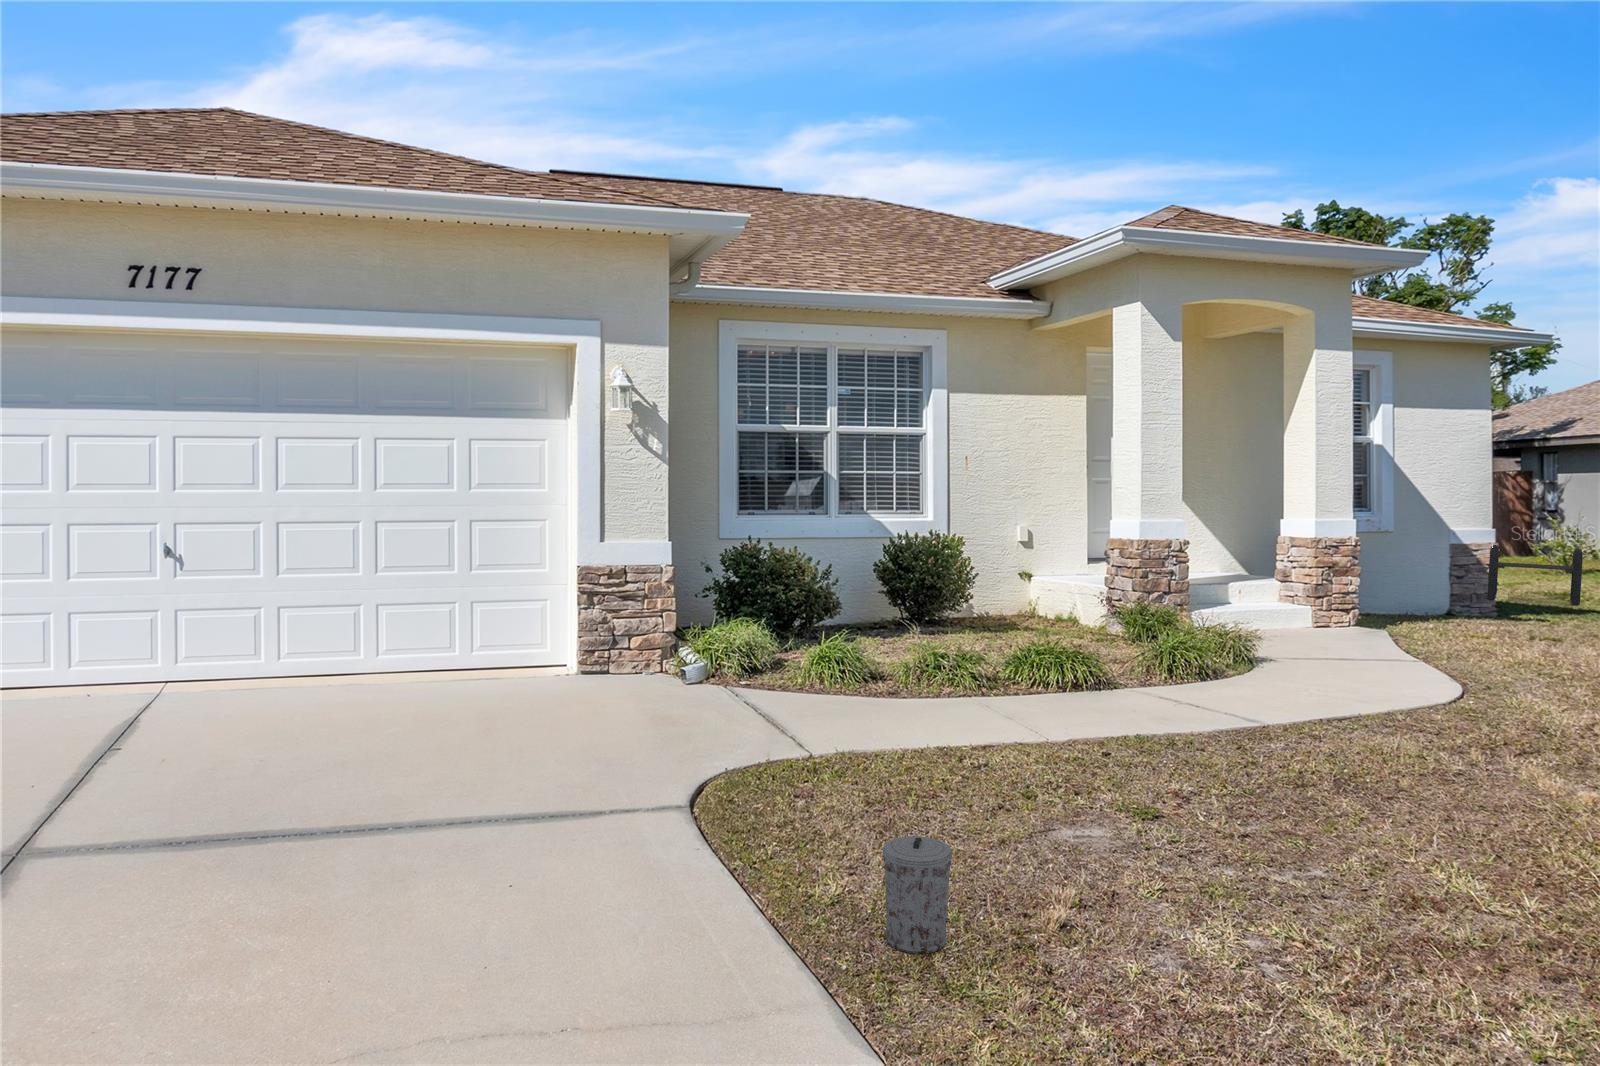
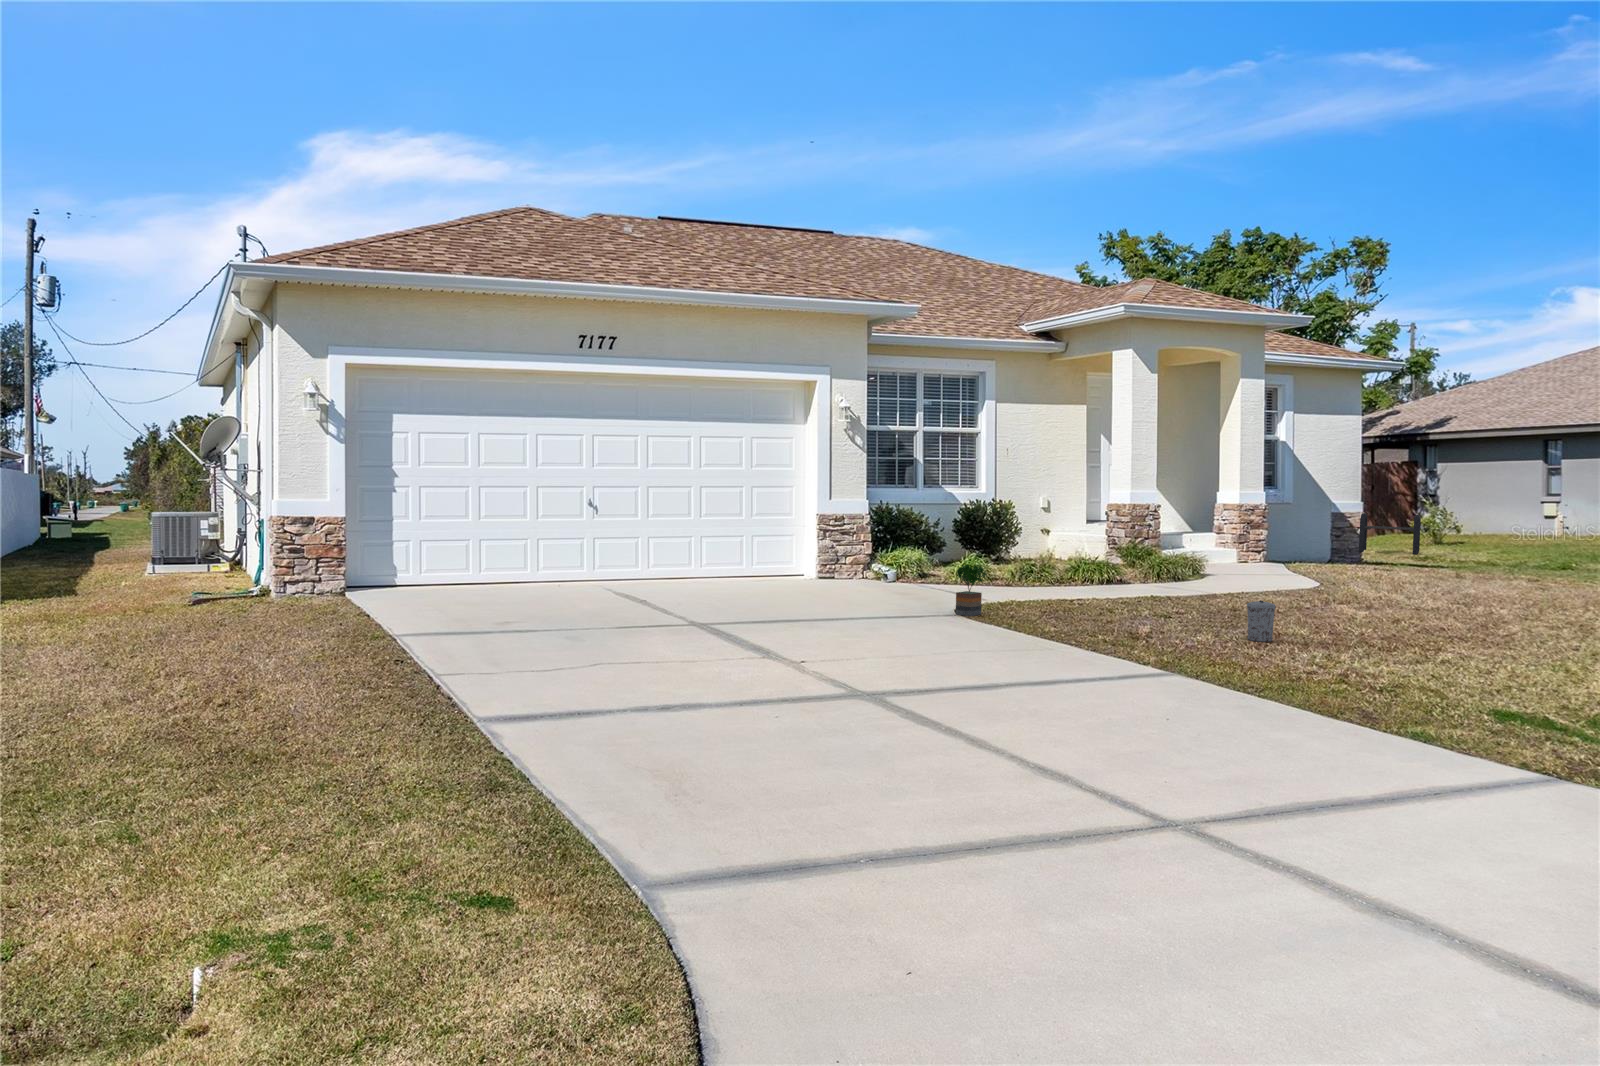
potted tree: none [701,695,775,808] -> present [956,565,987,616]
trash can: present [882,836,952,954] -> present [1247,600,1276,642]

